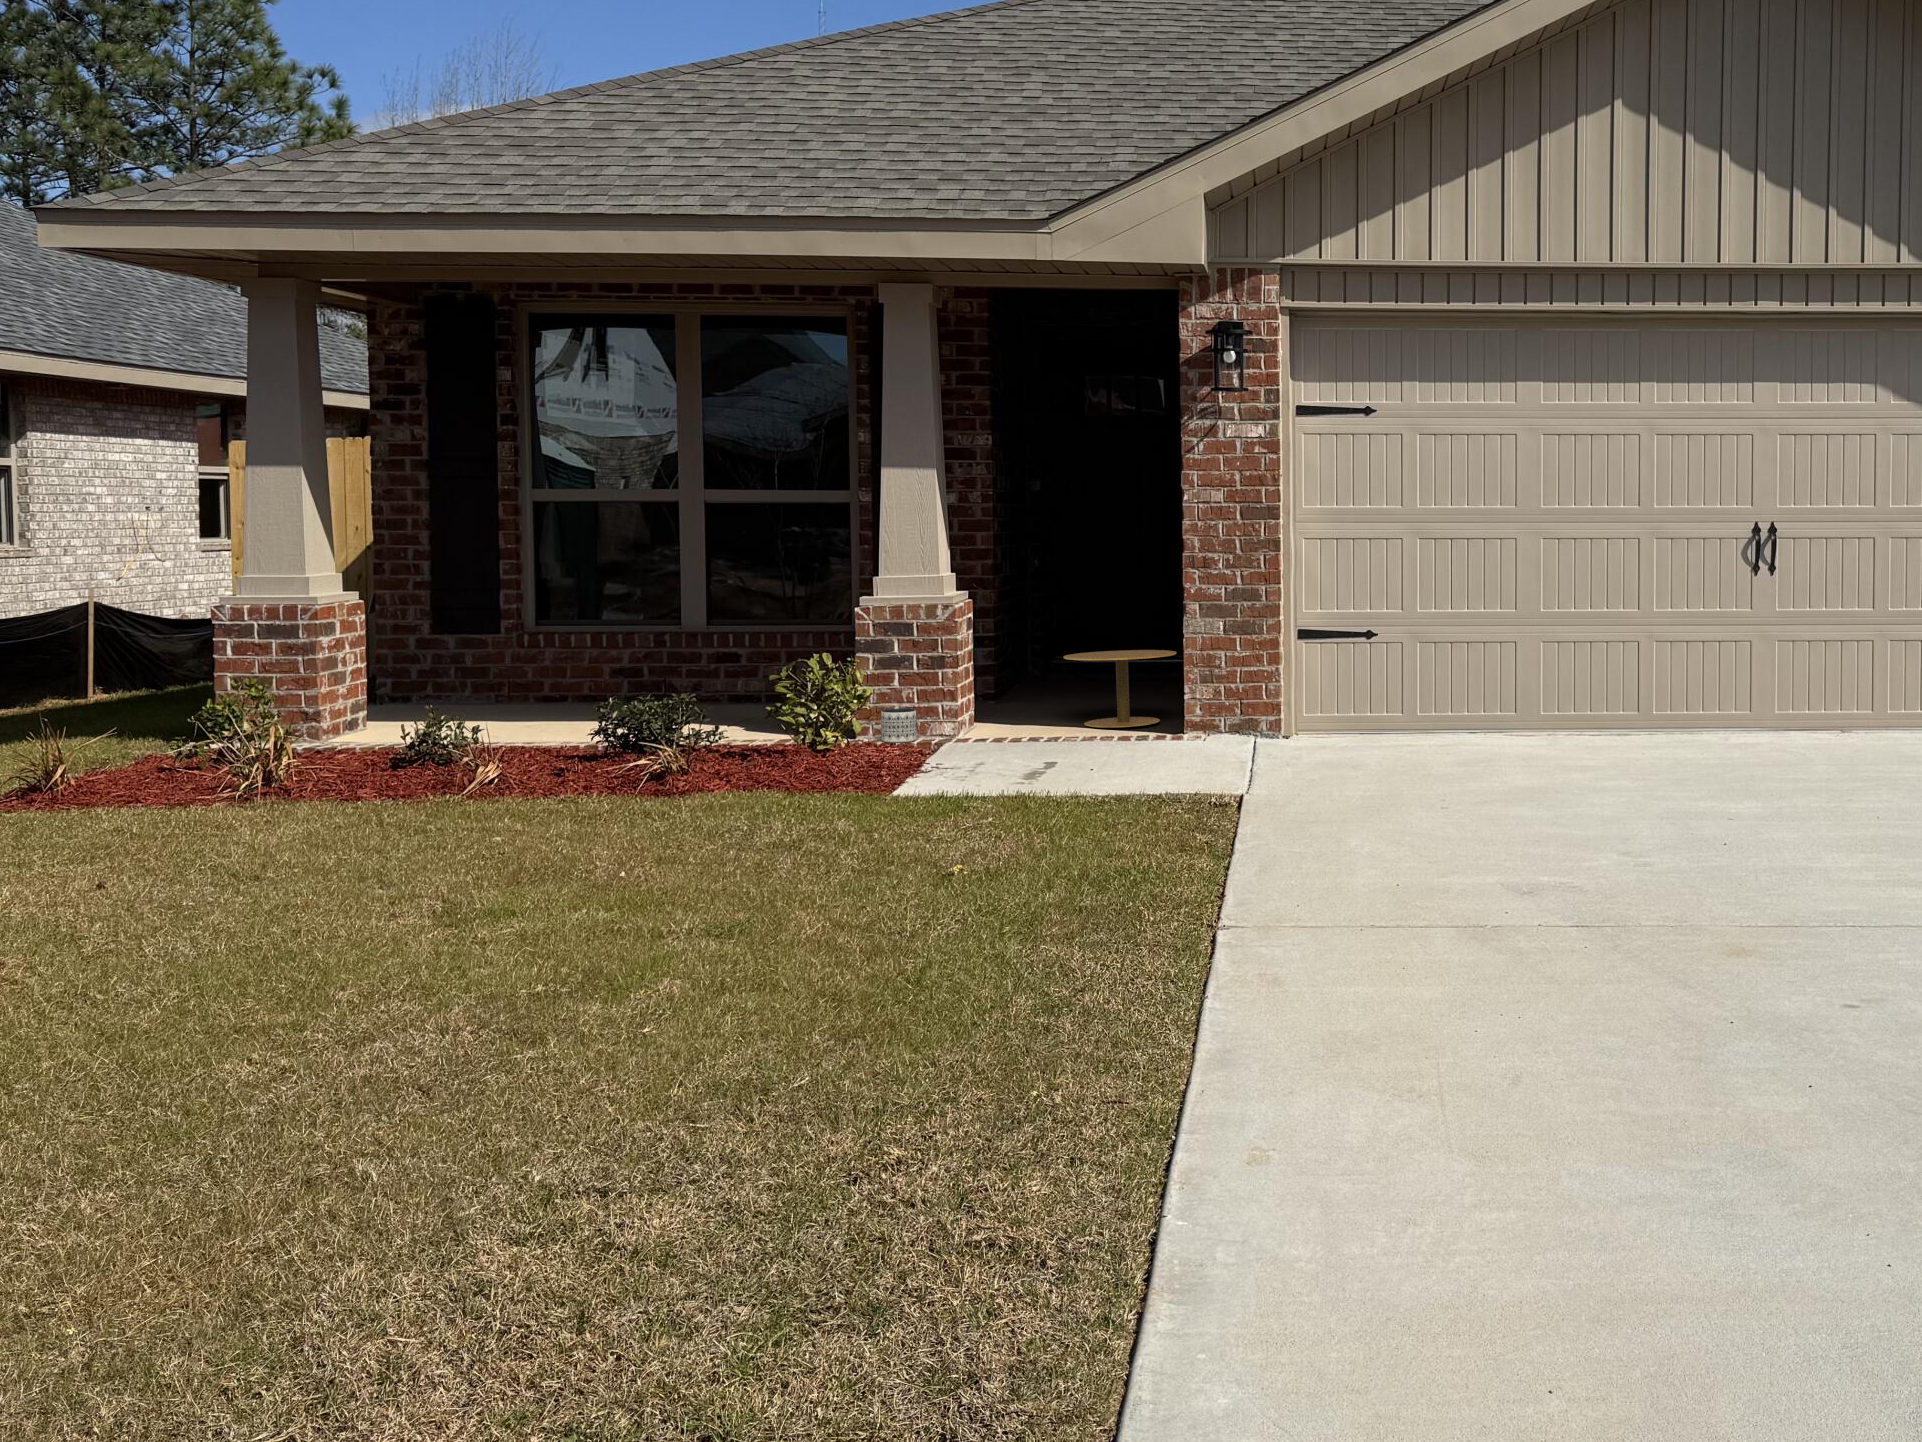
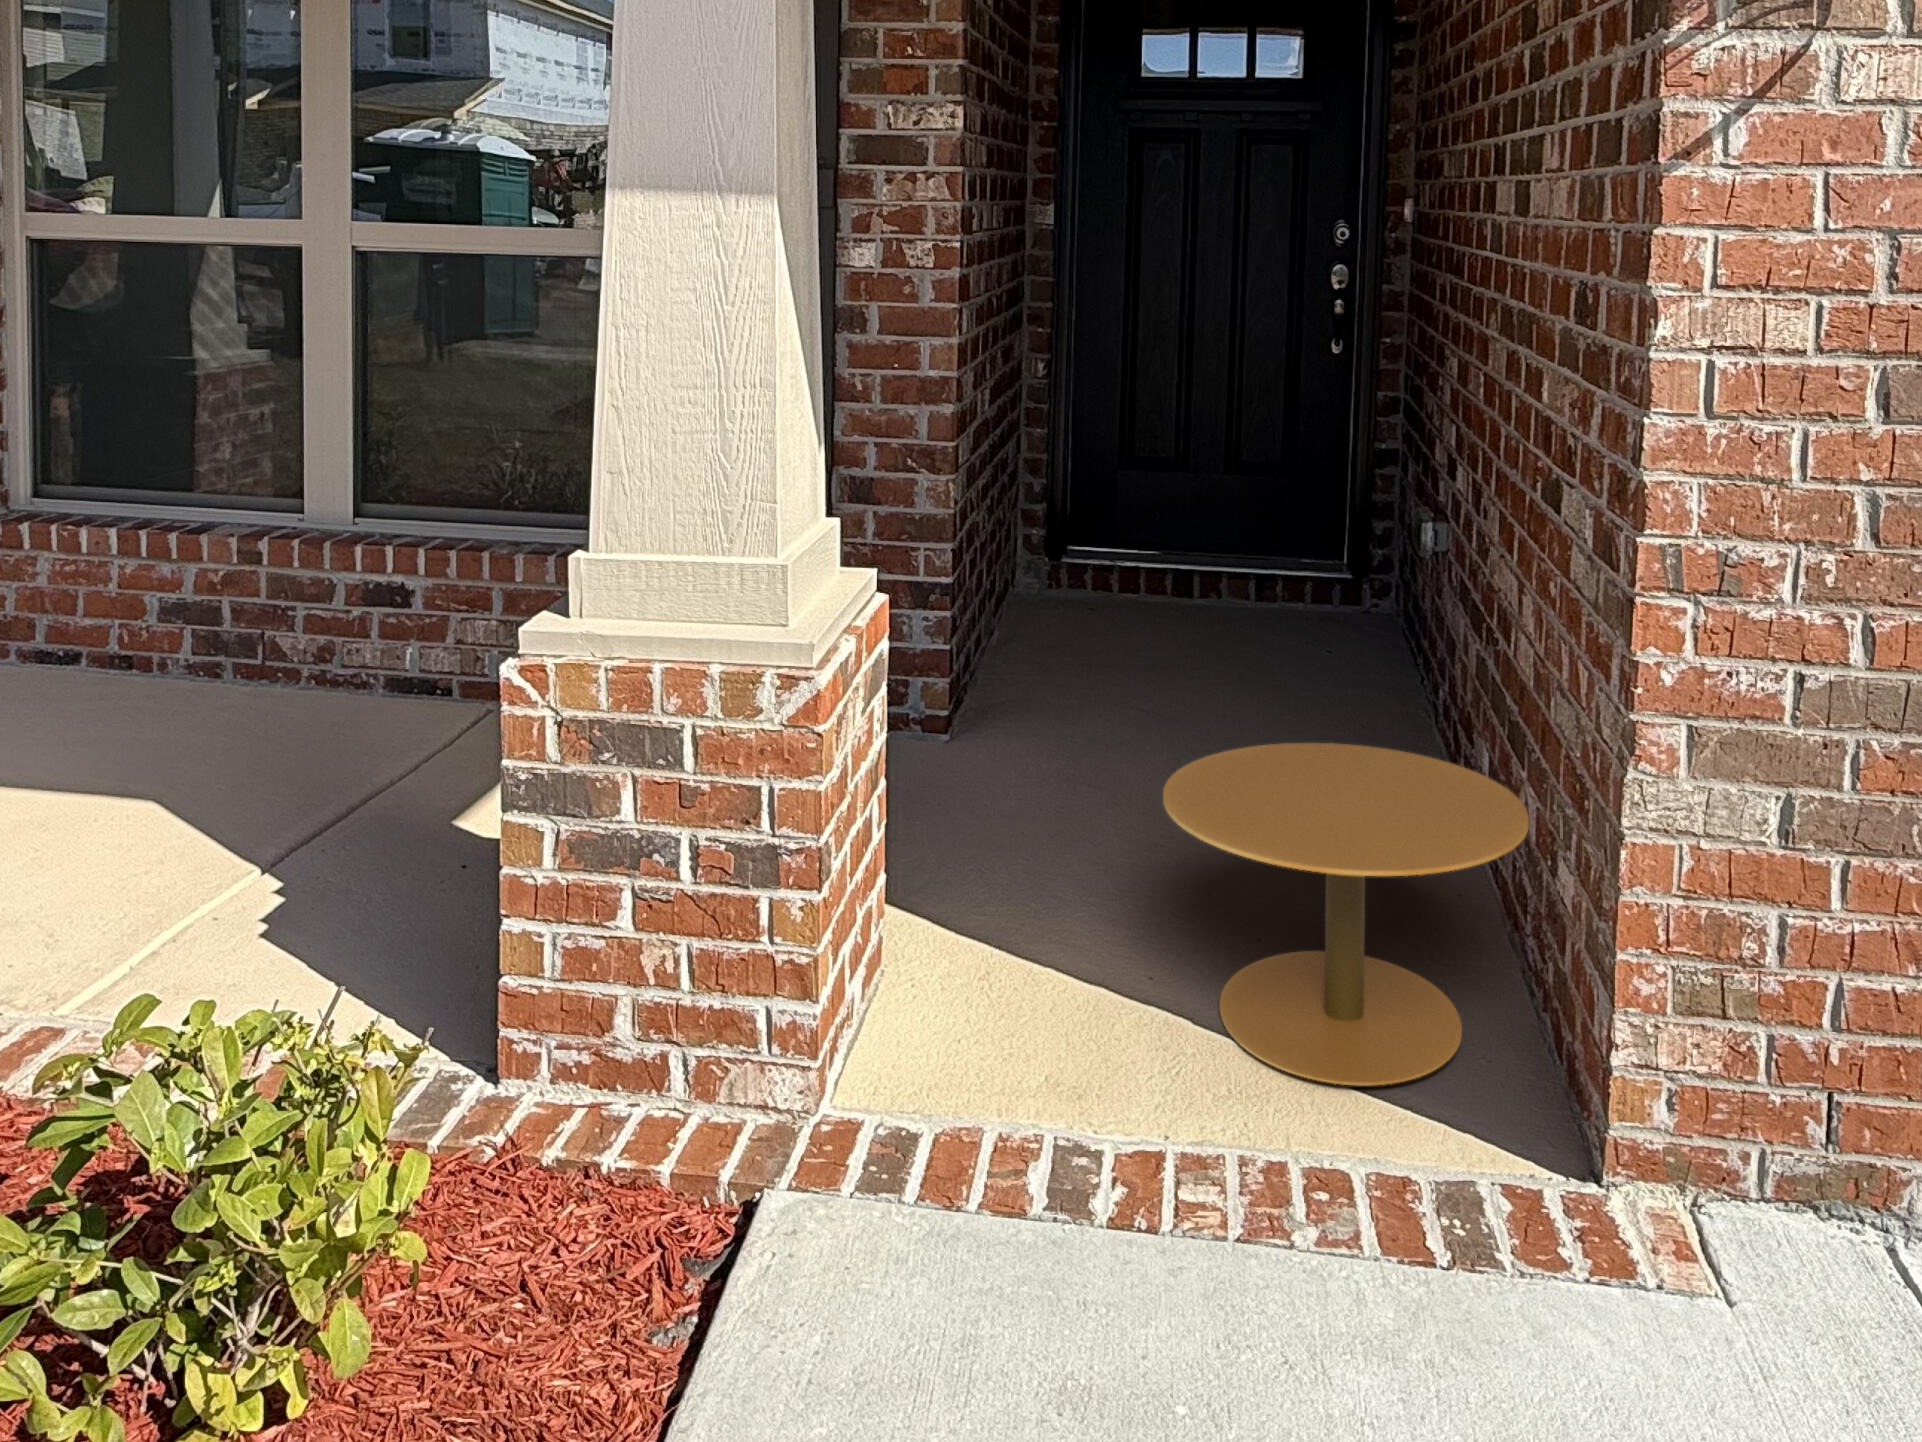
planter: present [881,709,916,743] -> none [554,1016,673,1174]

